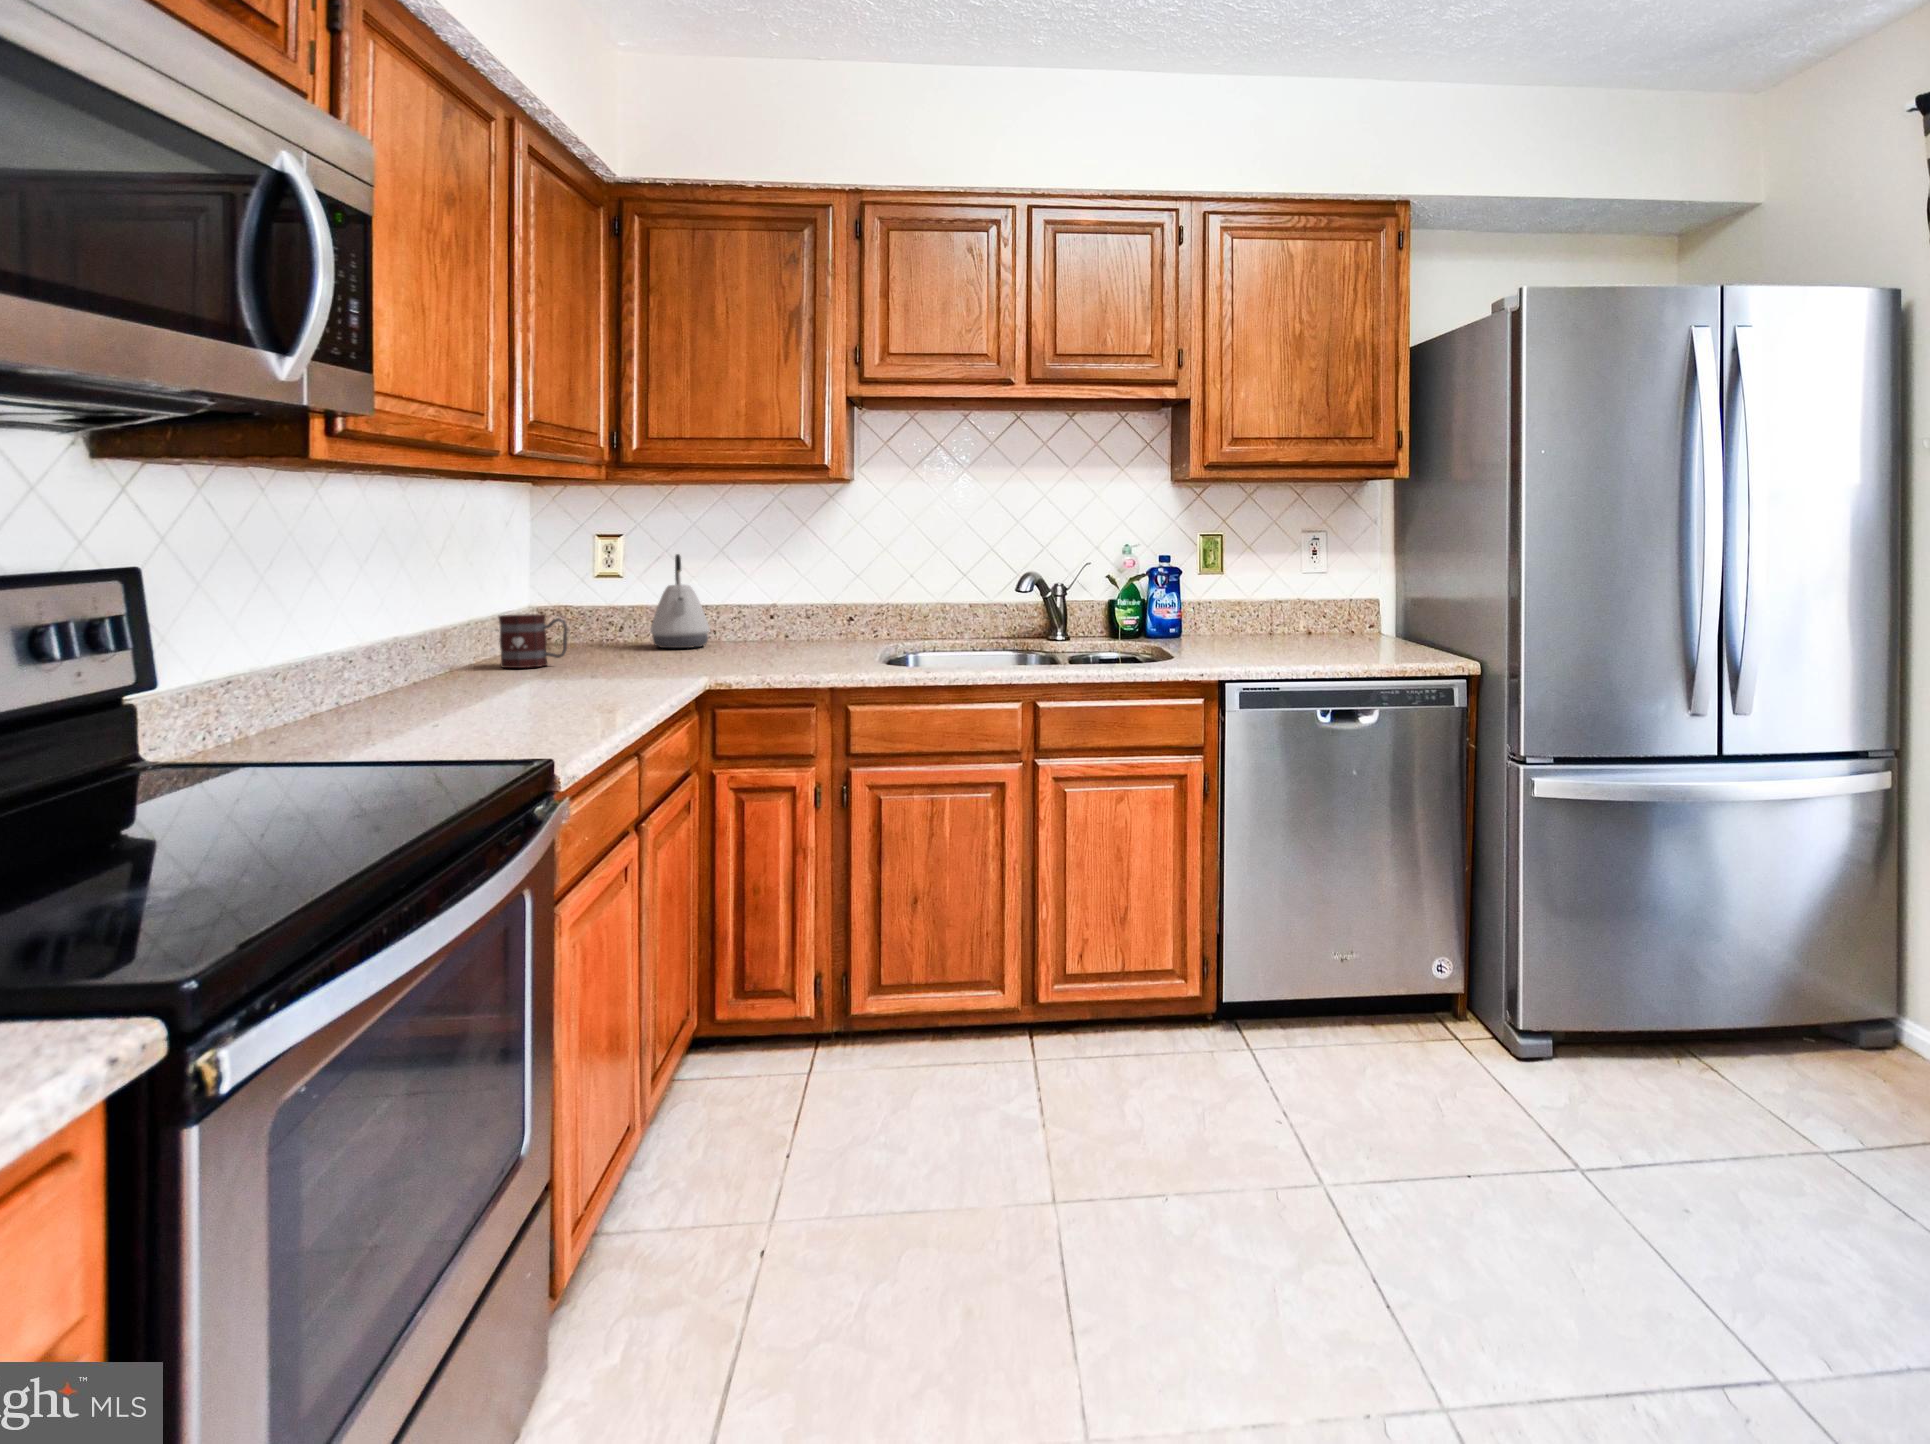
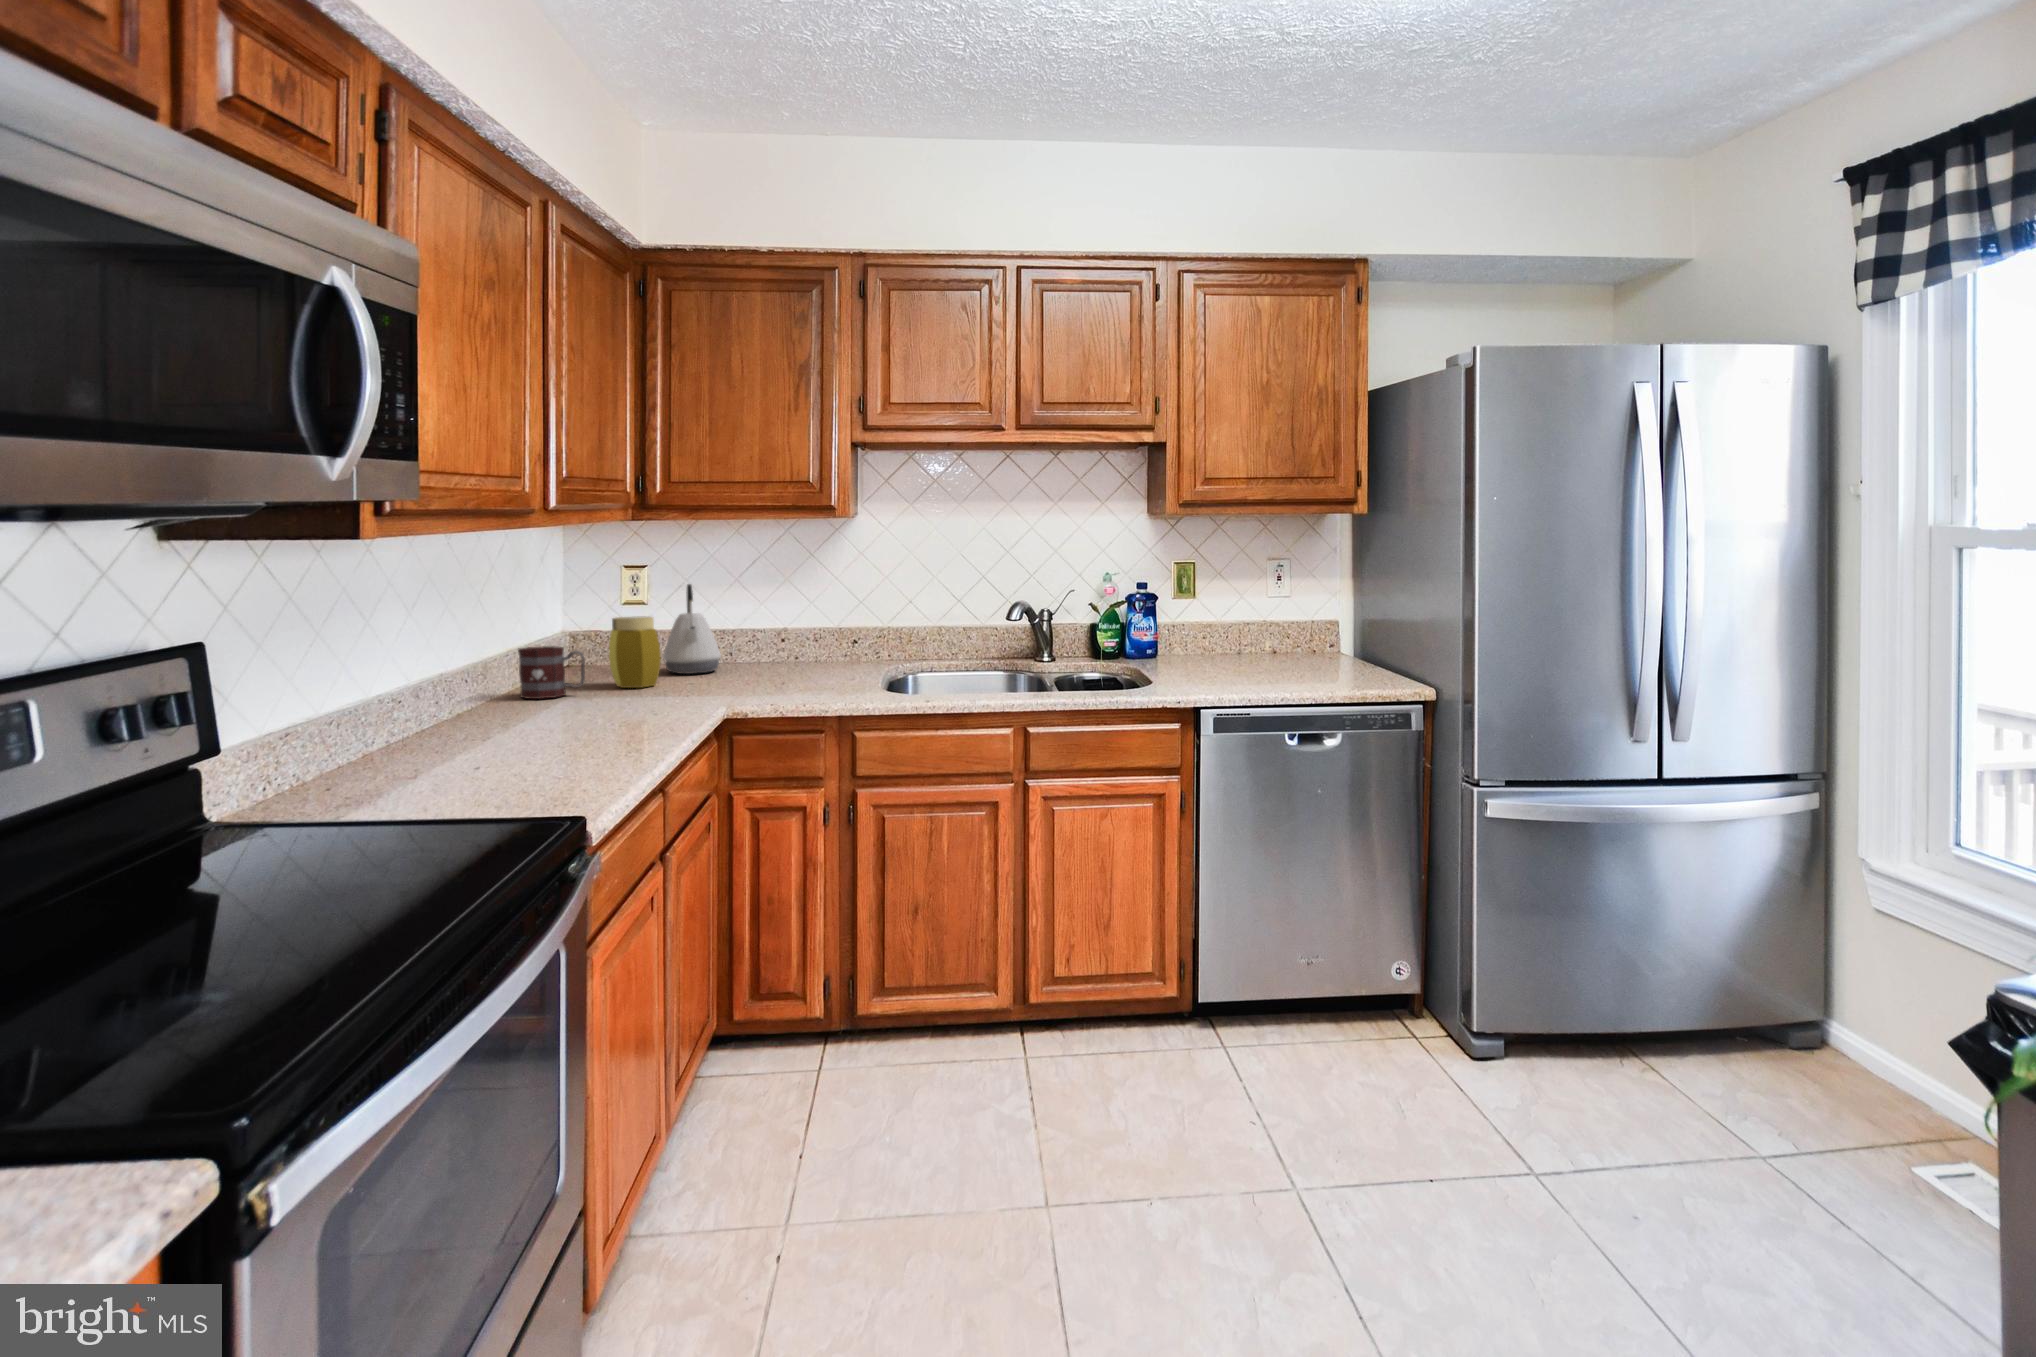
jar: none [593,585,647,660] -> present [609,617,661,688]

